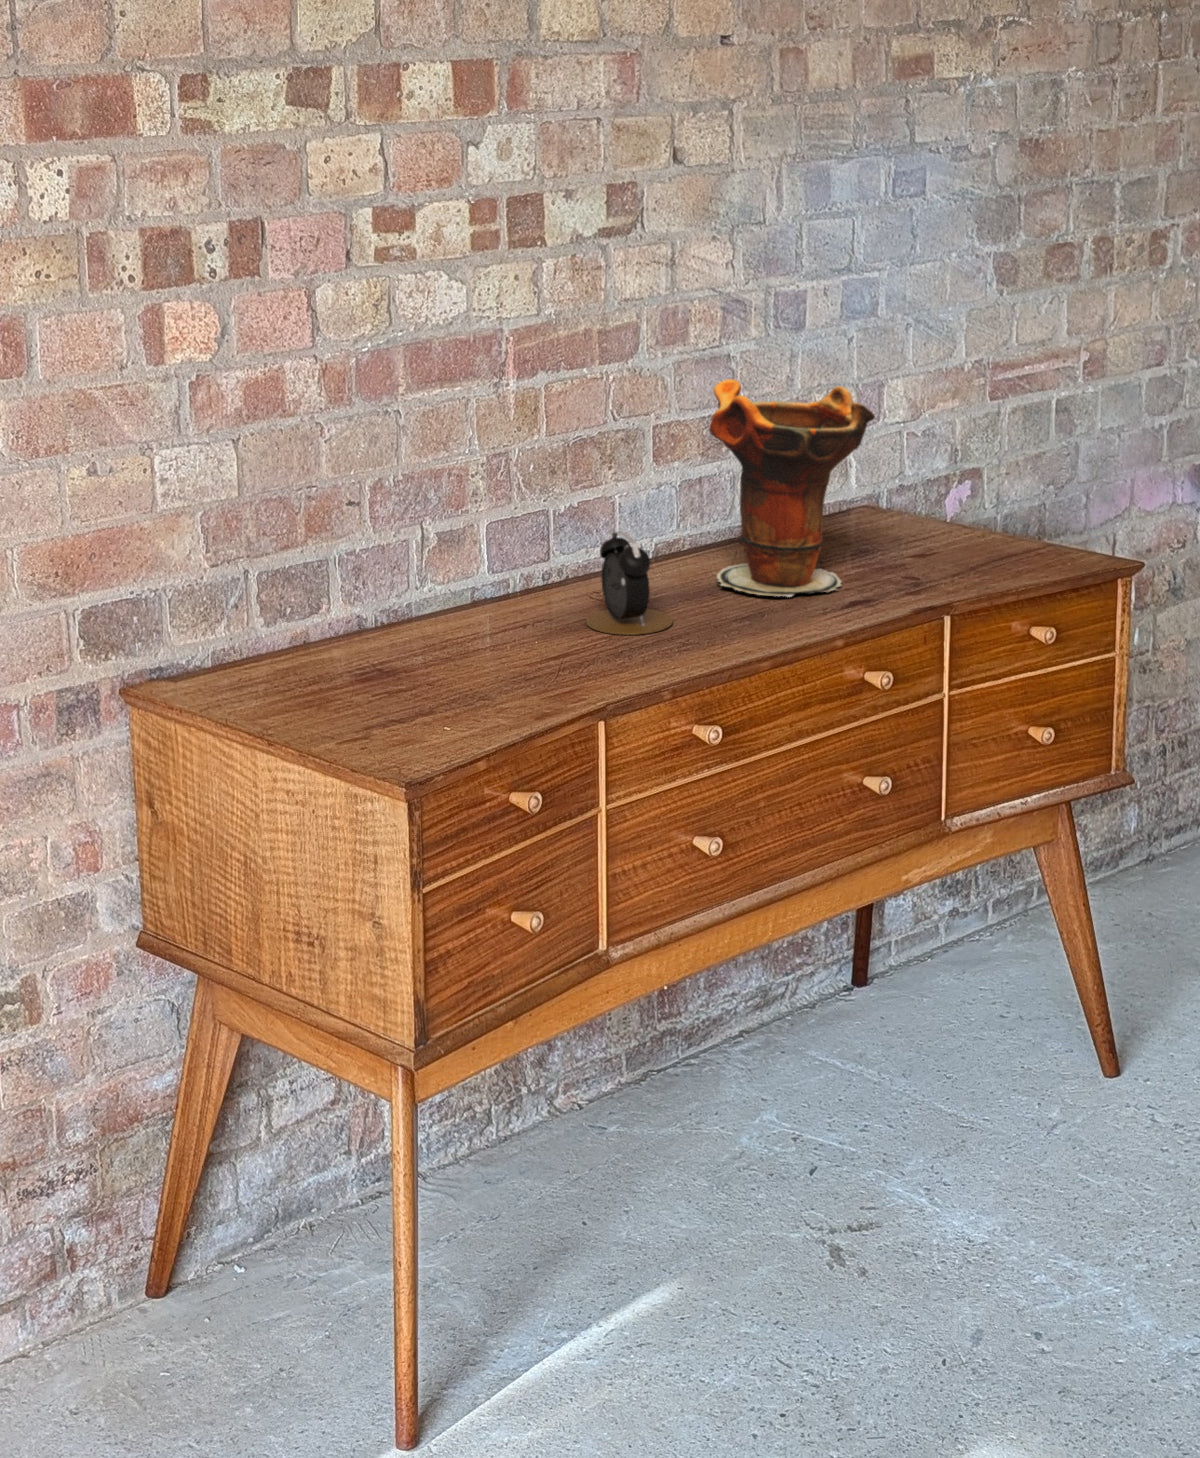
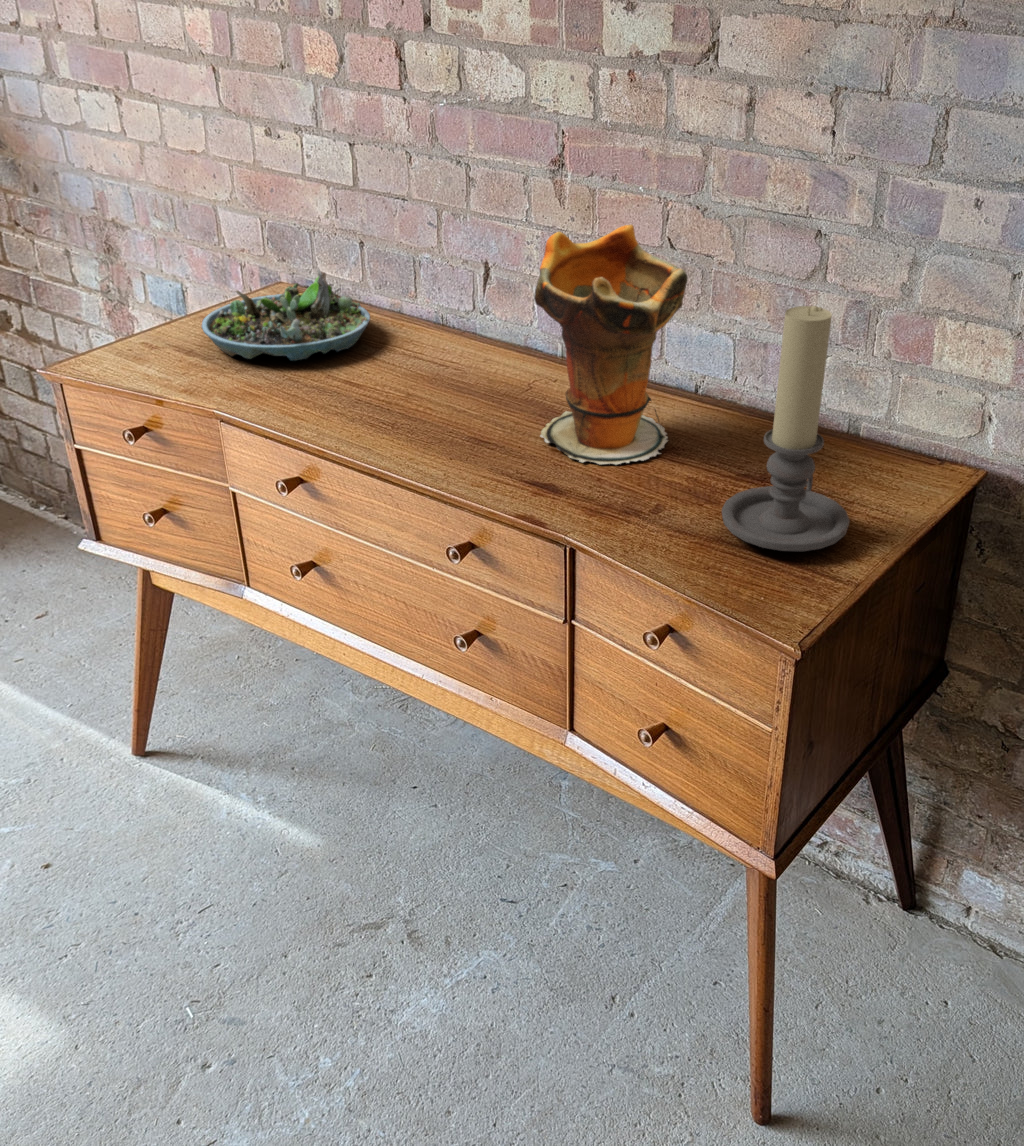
candle holder: none [913,362,1030,561] -> present [722,306,850,551]
alarm clock: present [586,532,673,635] -> none [413,310,488,403]
succulent planter: none [301,572,553,708] -> present [202,269,370,361]

